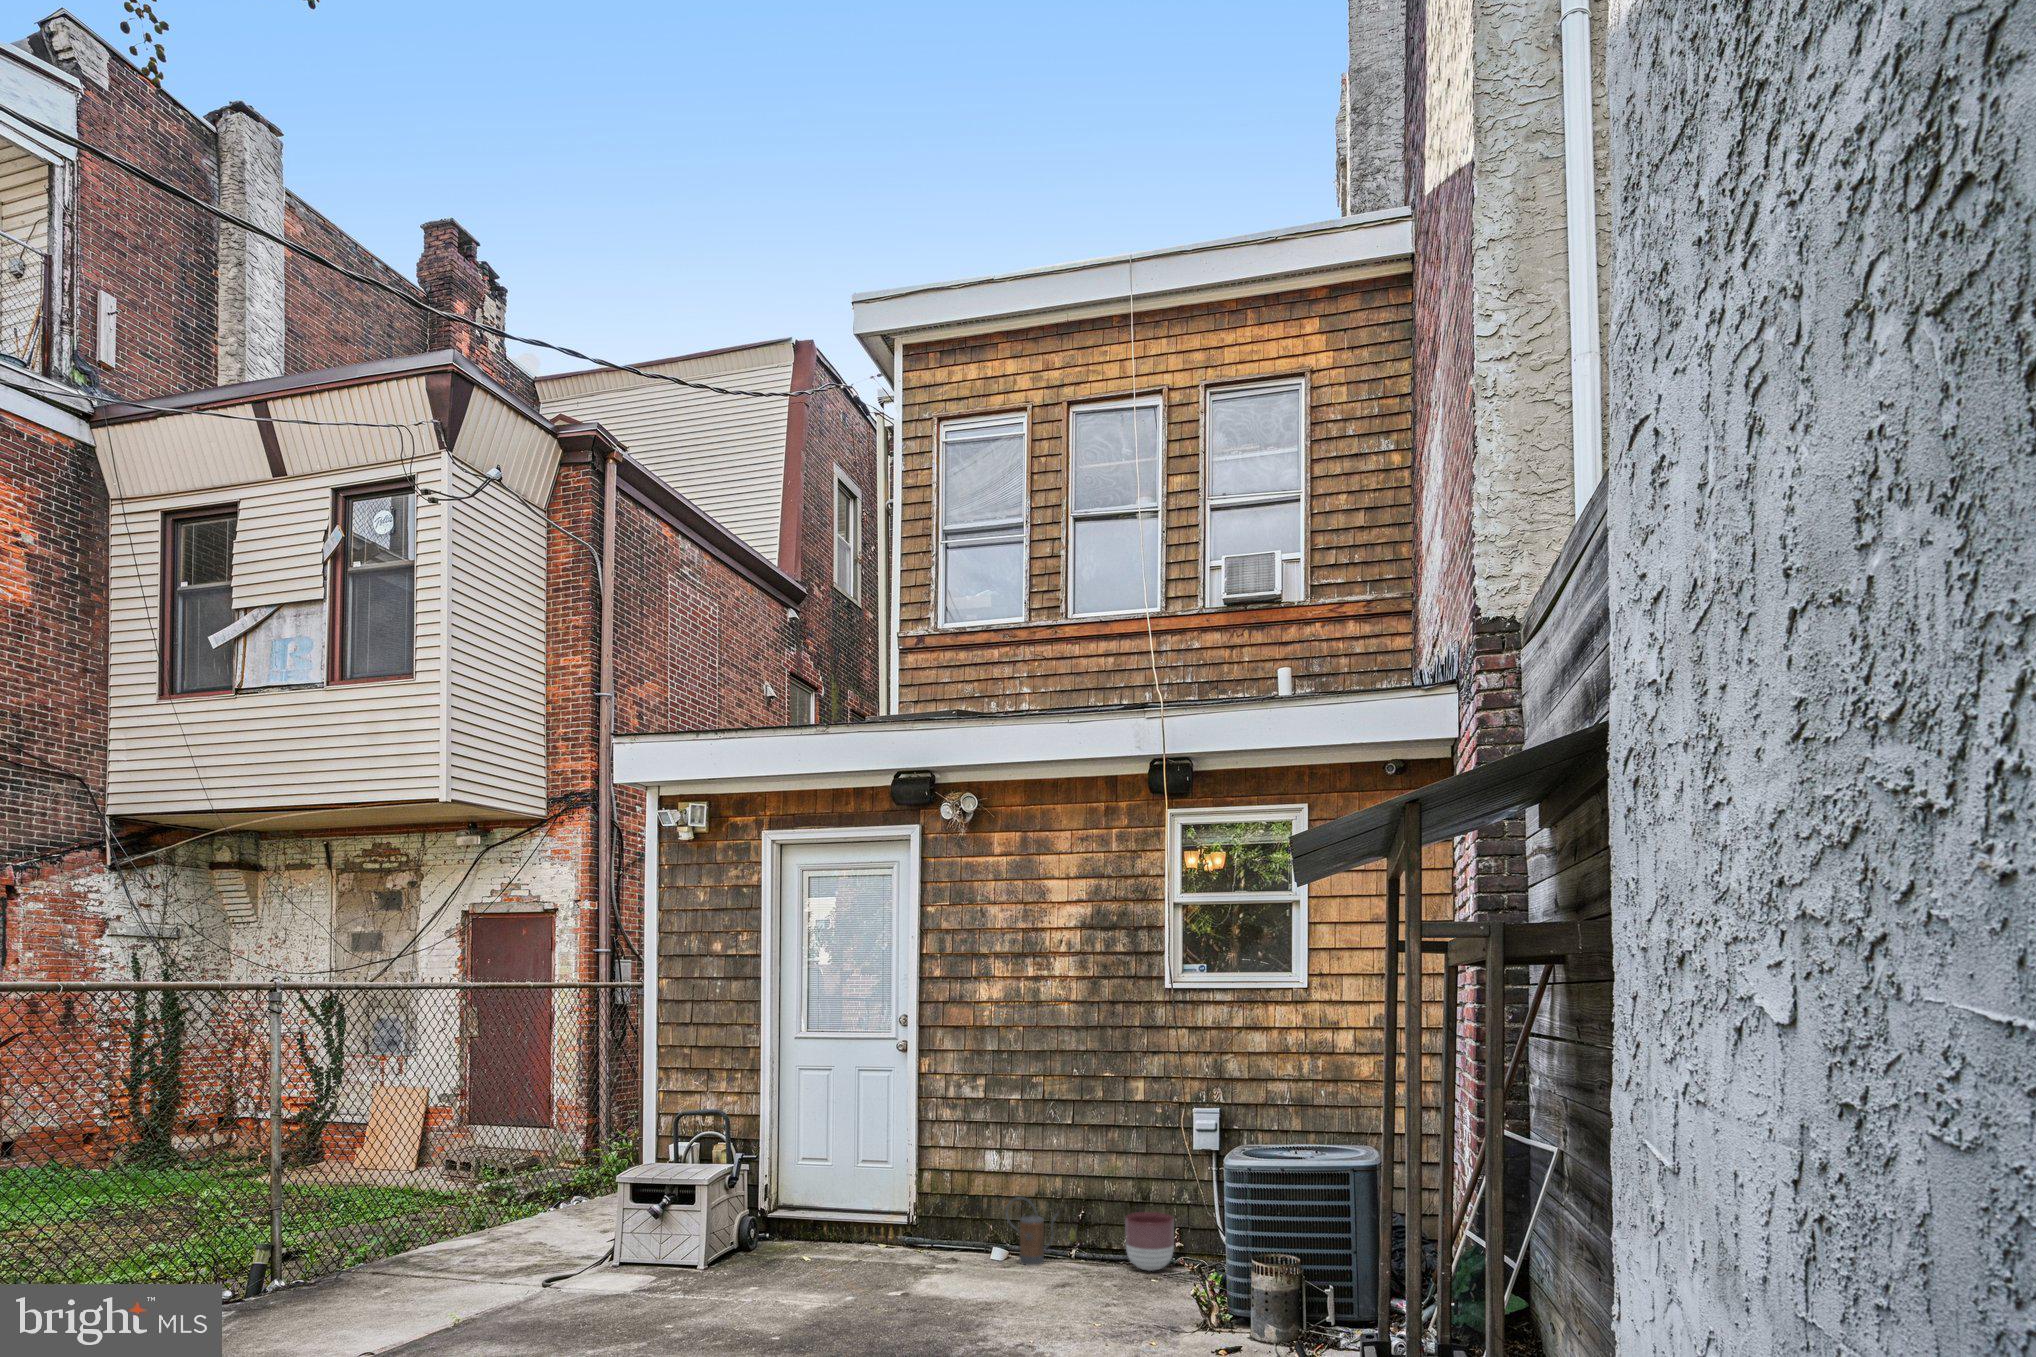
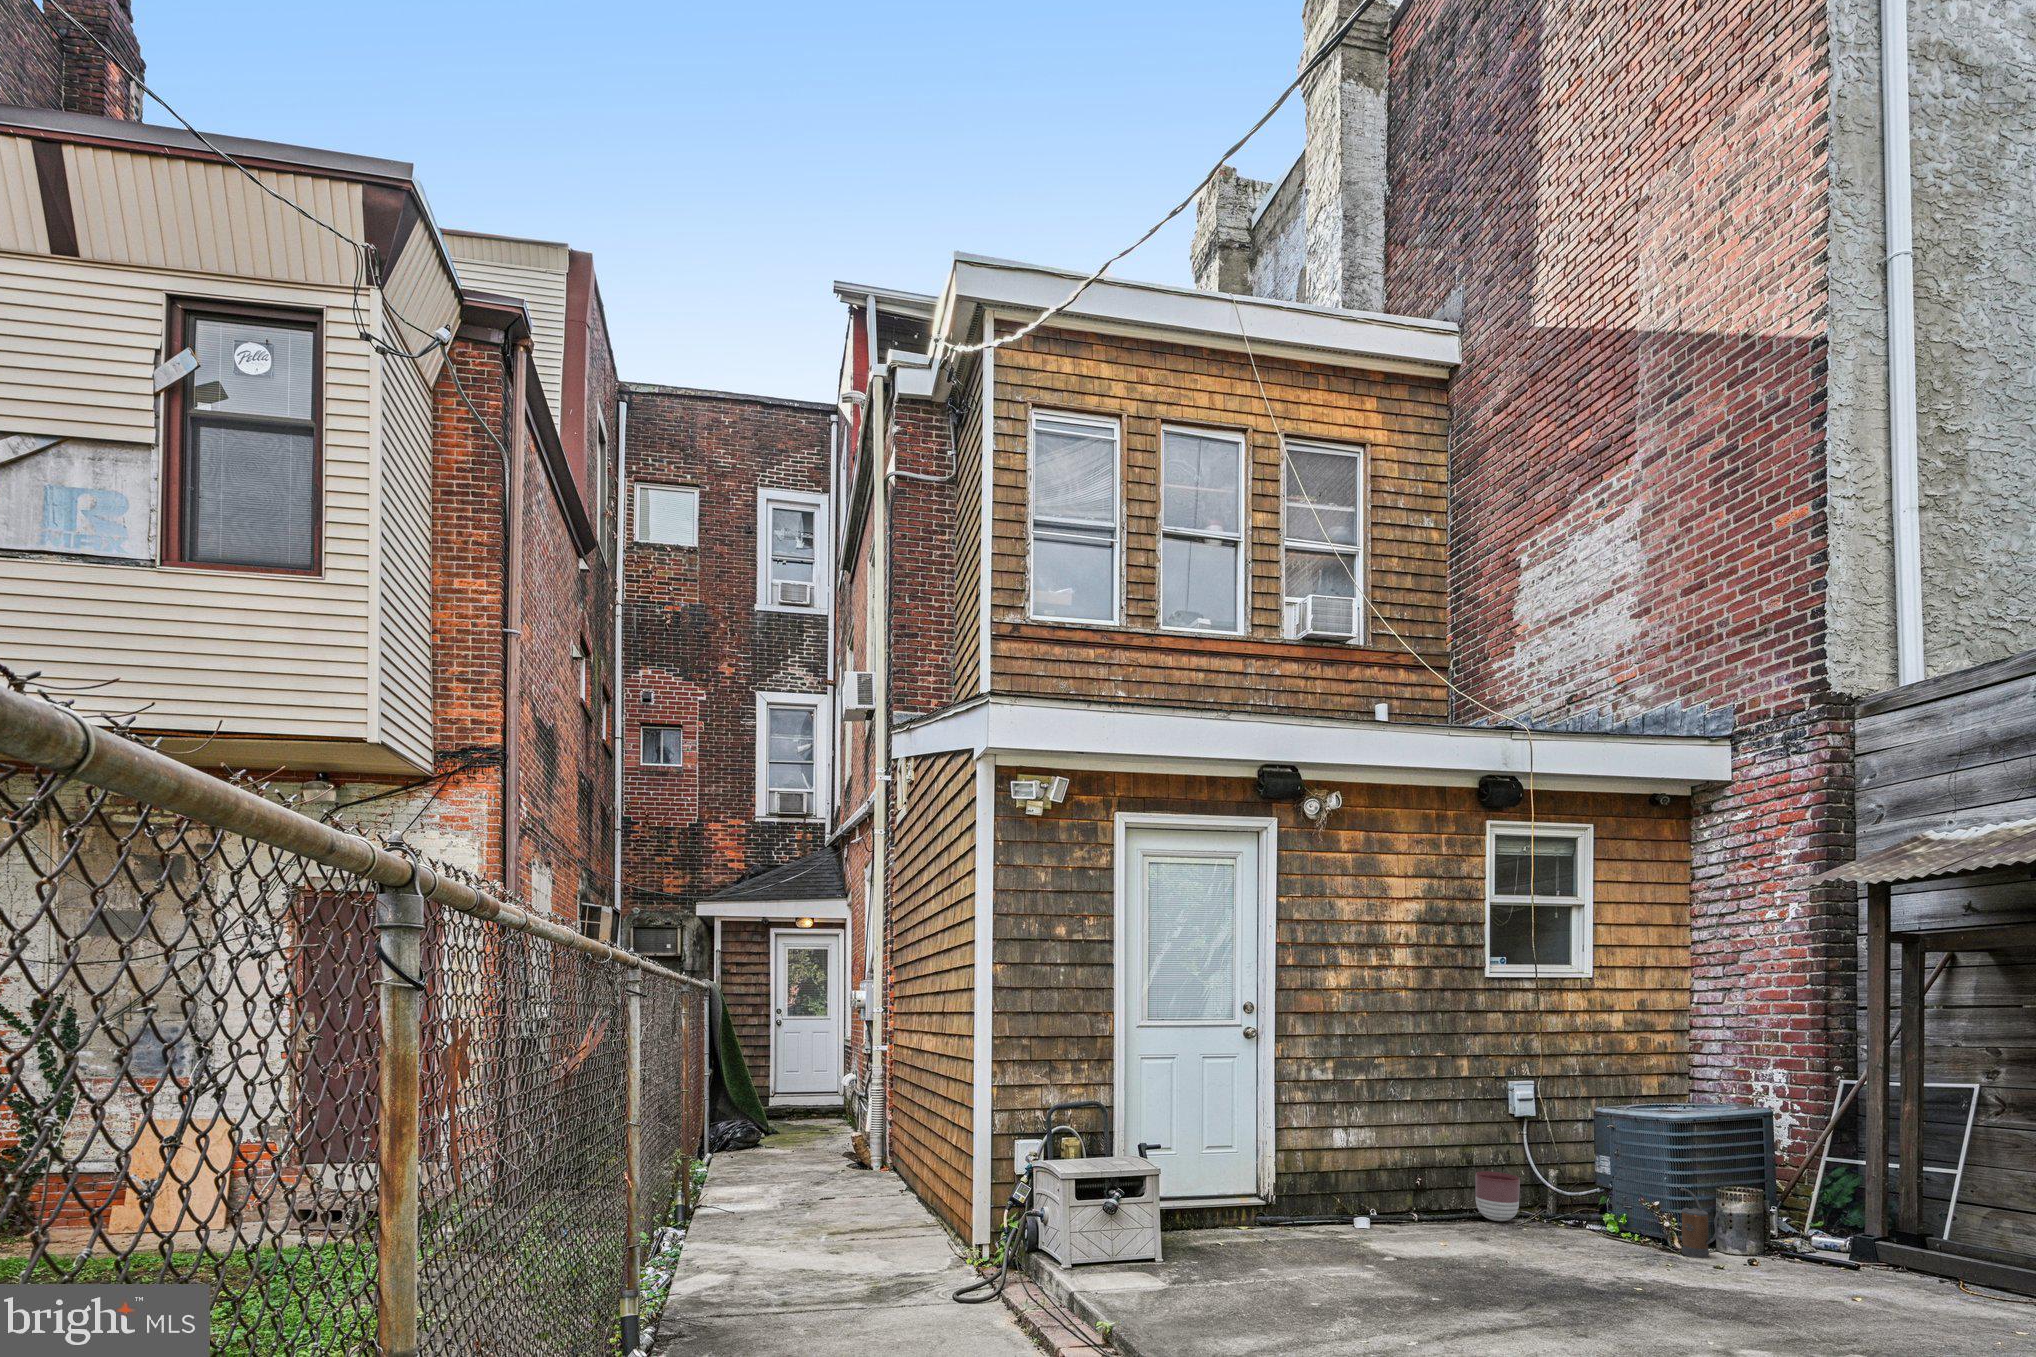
watering can: present [1006,1197,1058,1266] -> present [1680,1188,1723,1258]

